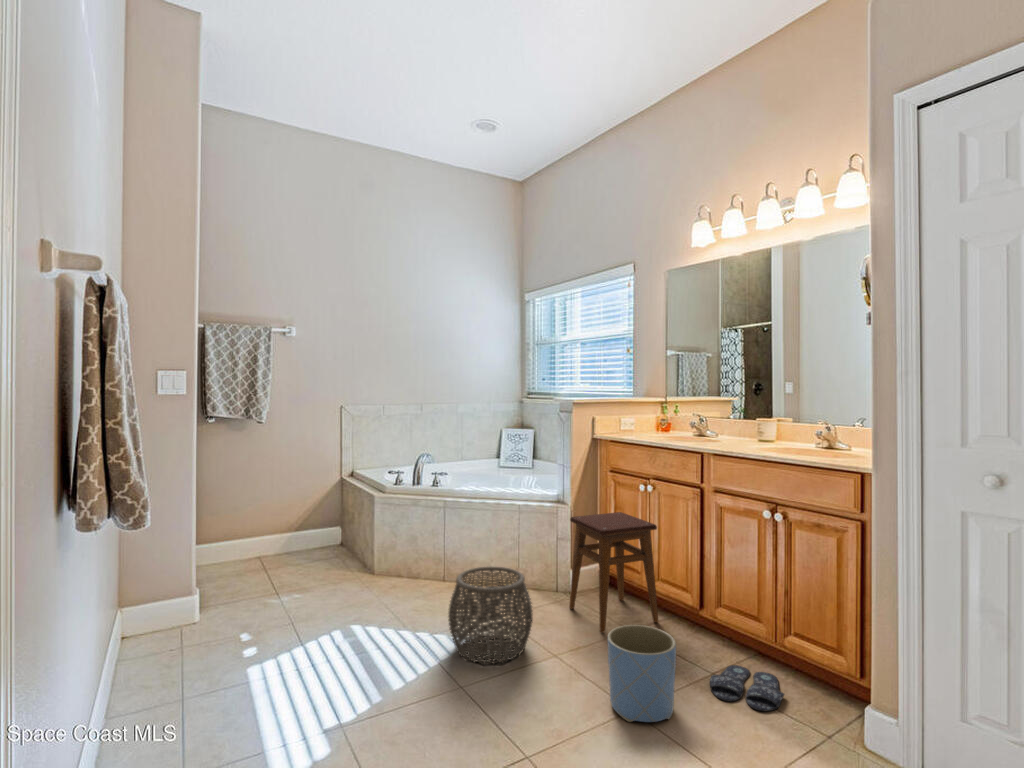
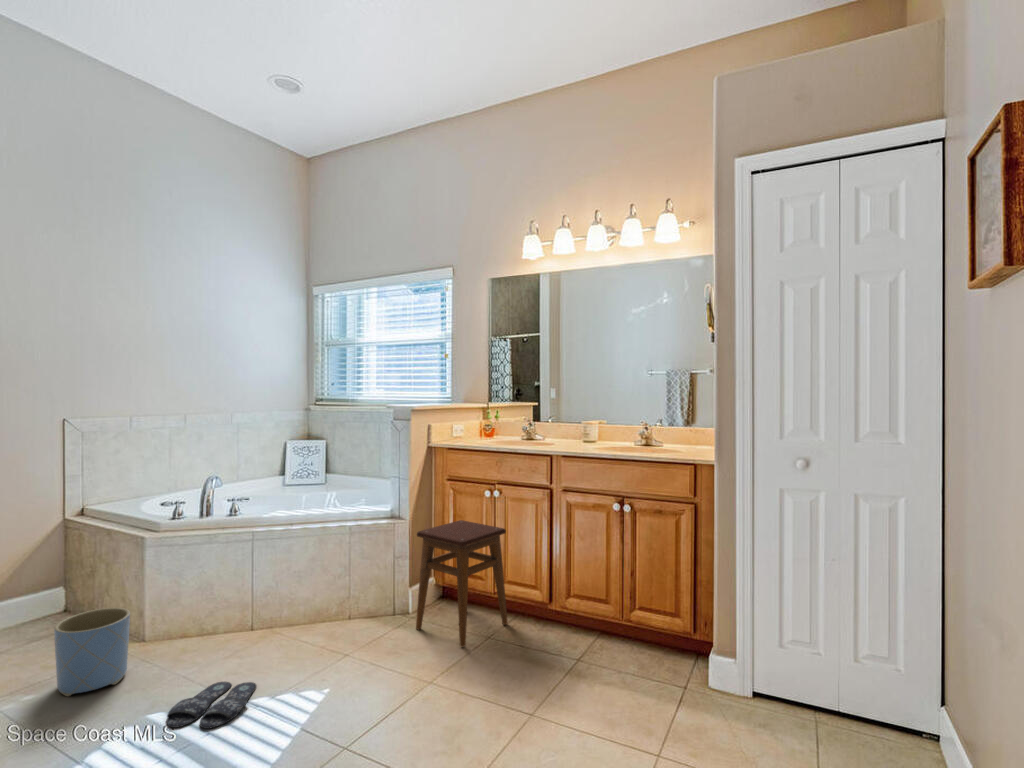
woven basket: present [448,567,533,664] -> none [303,599,405,717]
planter: present [608,625,676,722] -> present [54,608,130,696]
slippers: present [710,665,784,711] -> present [167,682,256,729]

